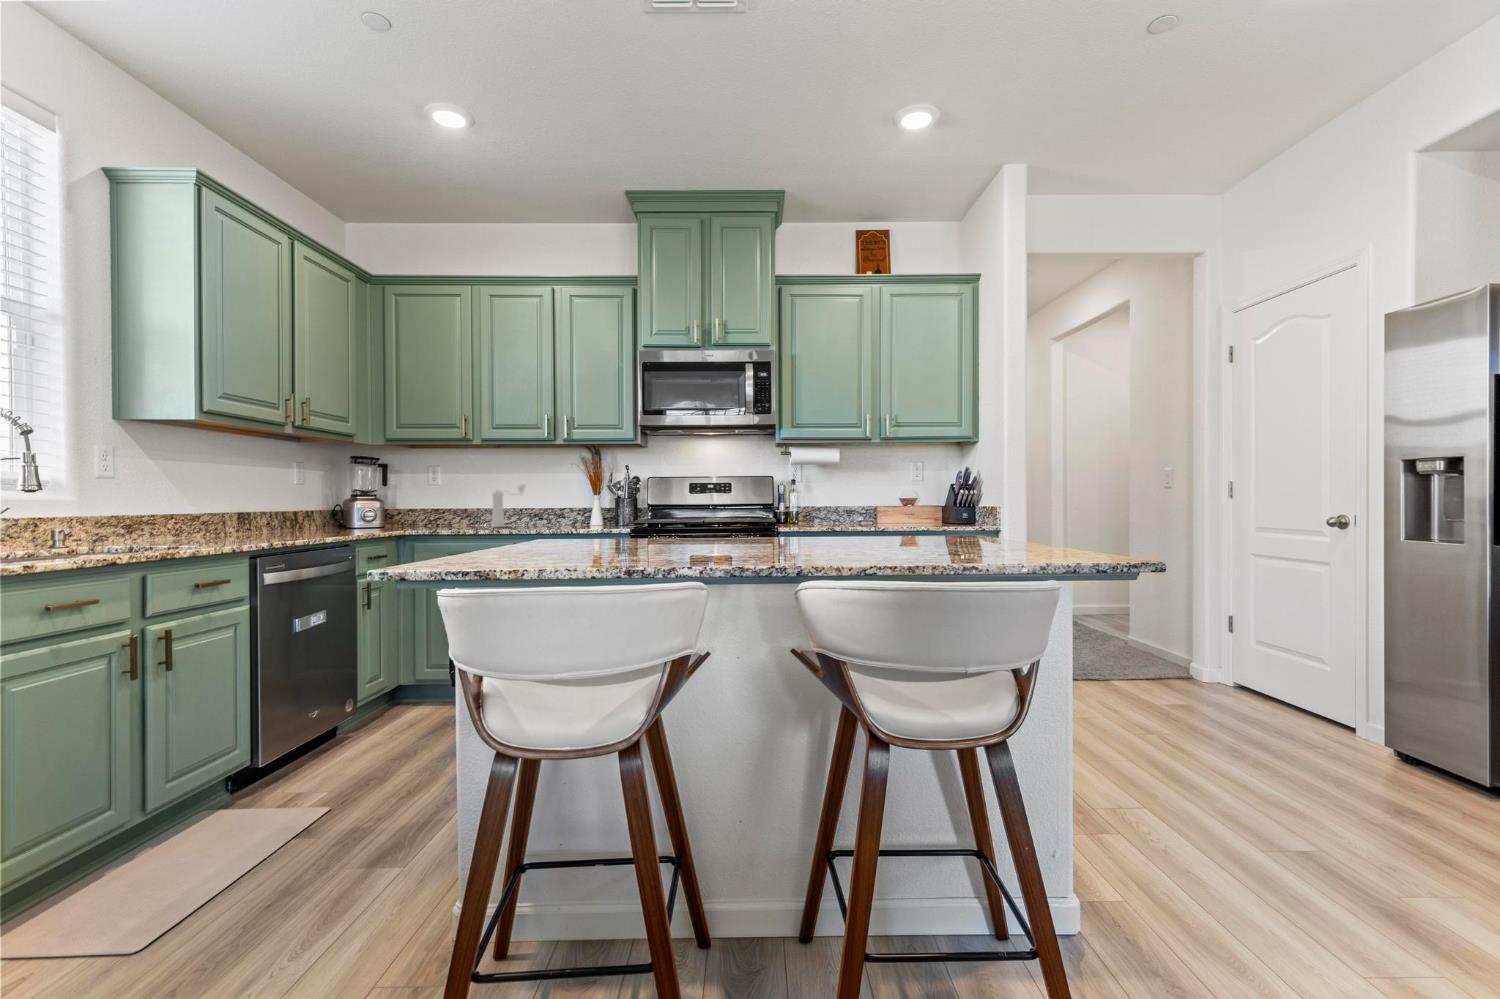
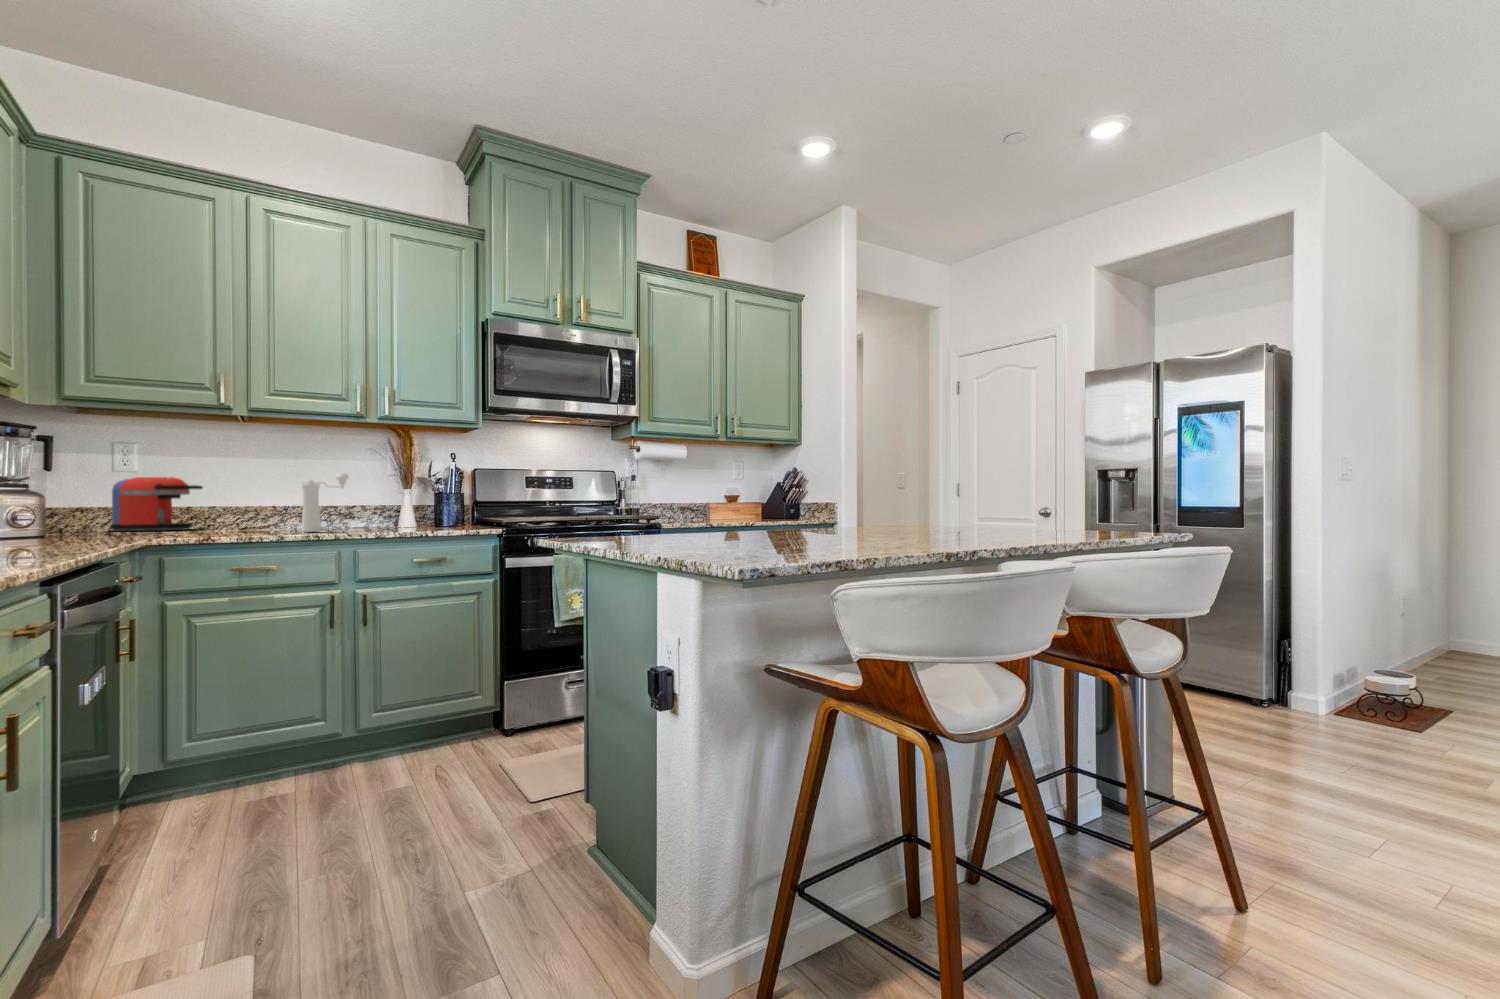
coffee maker: none [424,488,468,524] -> present [110,477,203,531]

